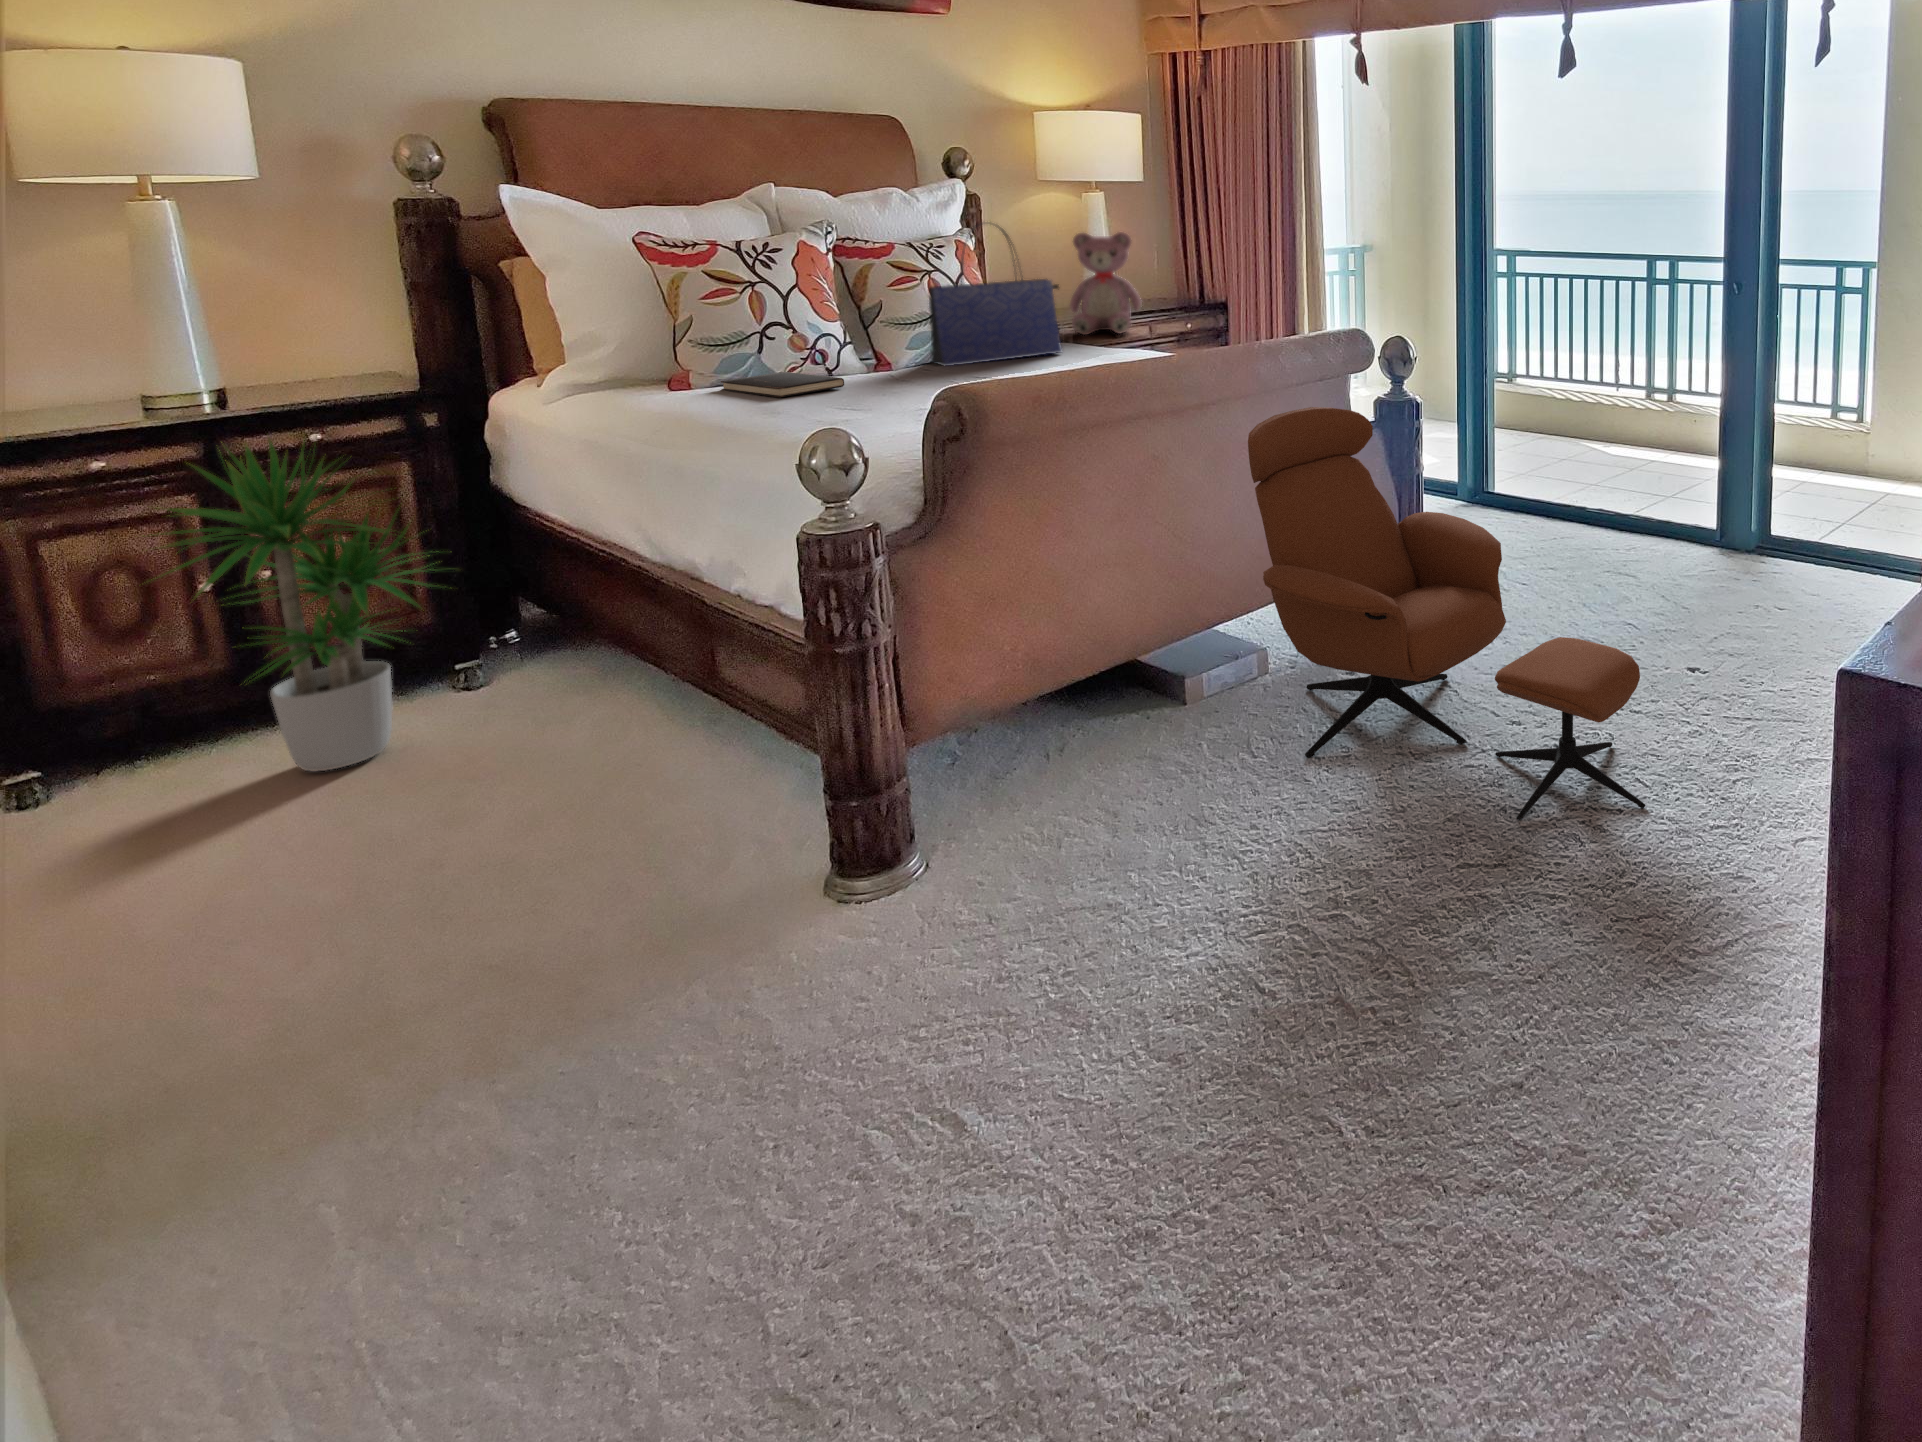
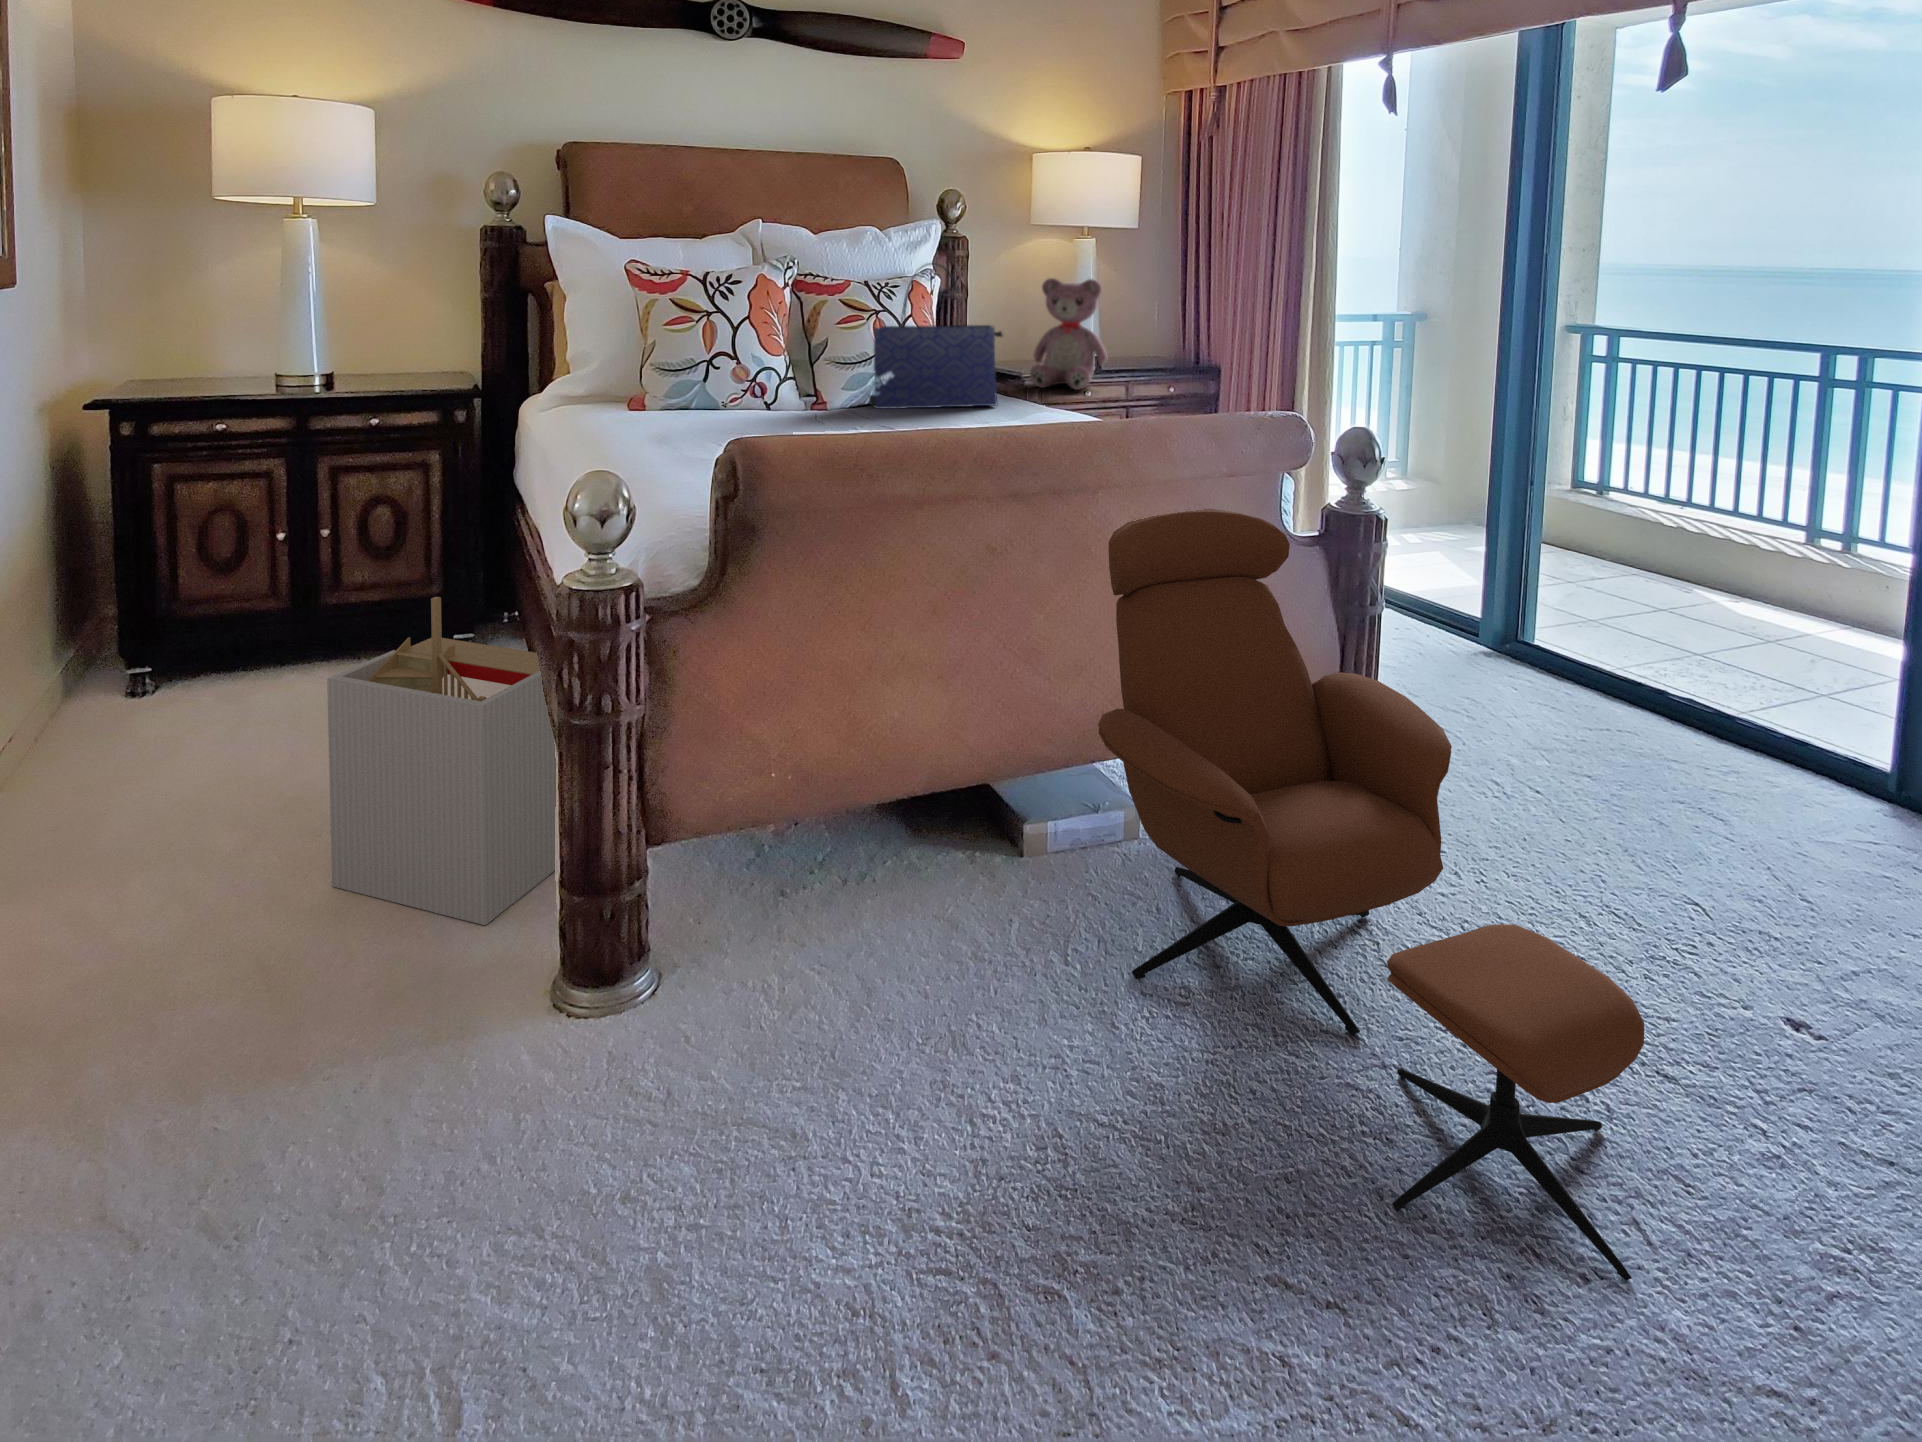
hardcover book: present [721,372,844,397] -> none [673,400,767,425]
potted plant: present [143,439,452,771] -> none [267,412,476,700]
storage bin: none [420,600,746,929] -> present [327,597,556,925]

